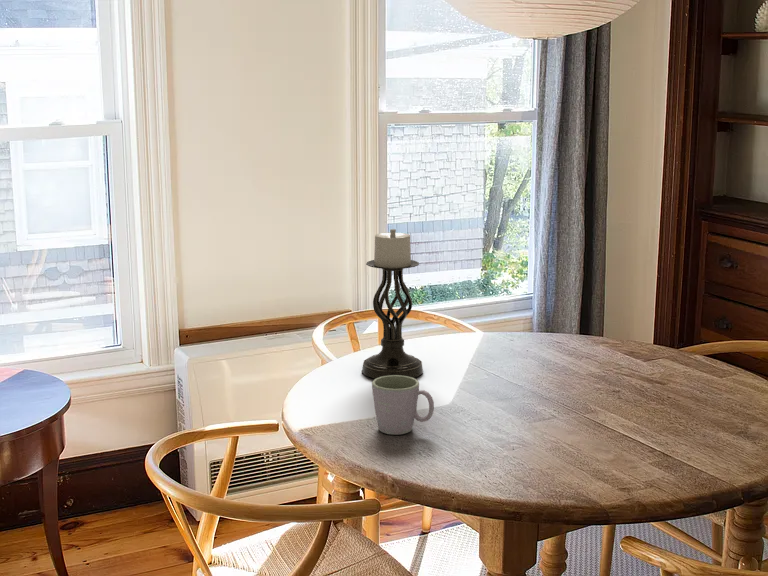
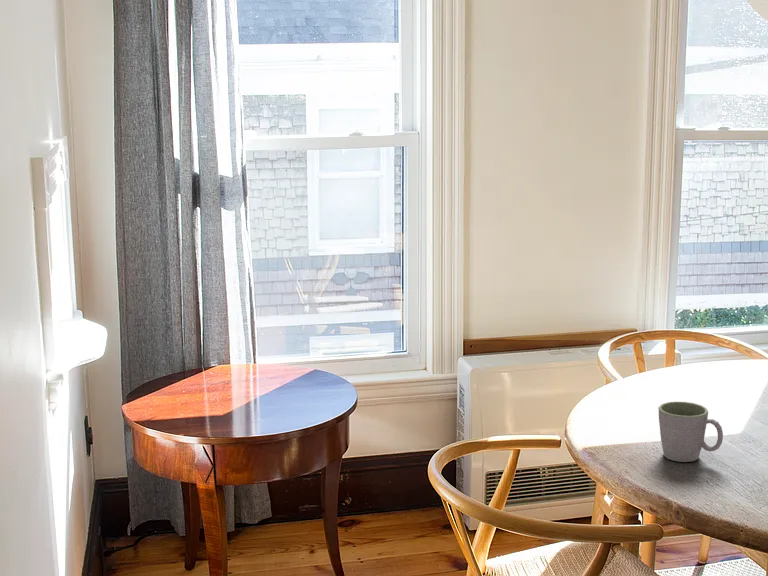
candle holder: present [362,229,423,379] -> none [648,250,714,406]

